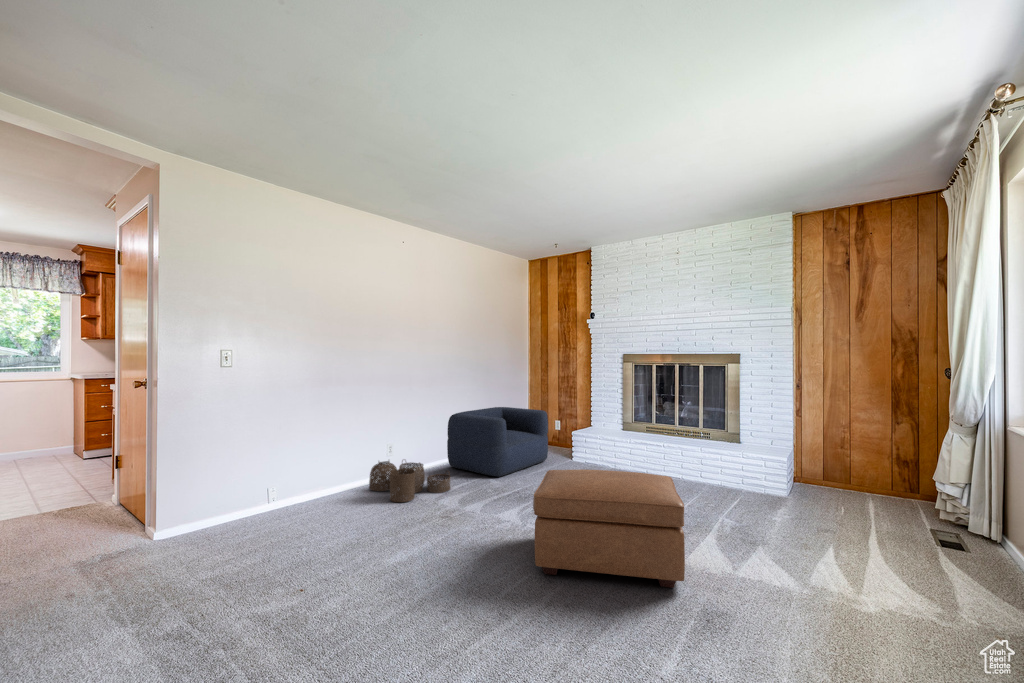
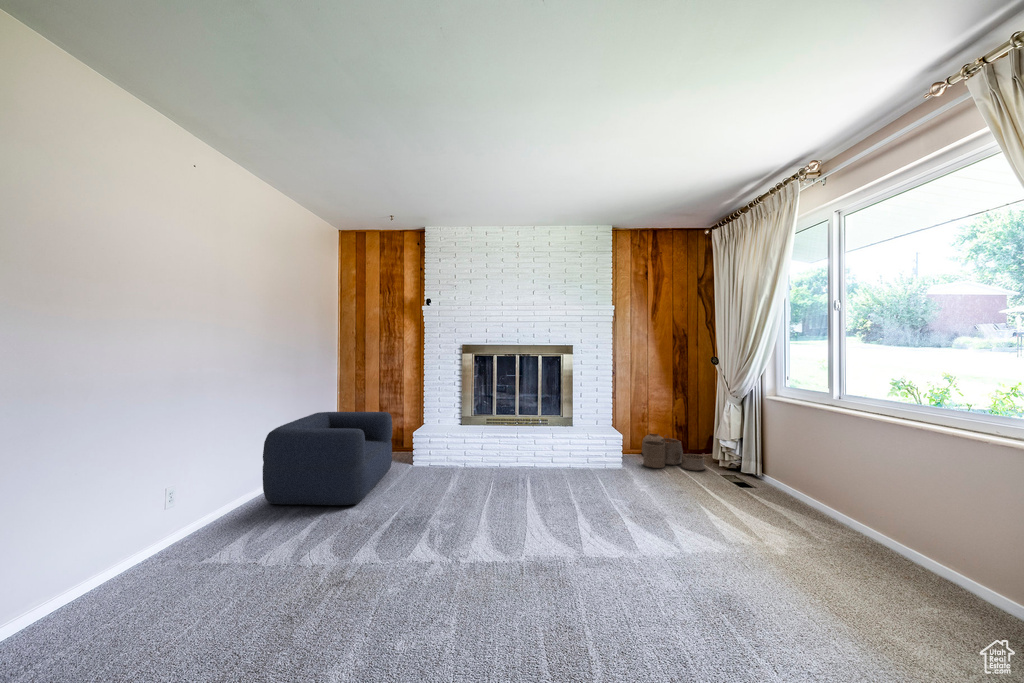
woven basket: present [369,461,451,502] -> present [642,434,704,470]
ottoman: present [533,469,685,588] -> none [507,473,692,627]

